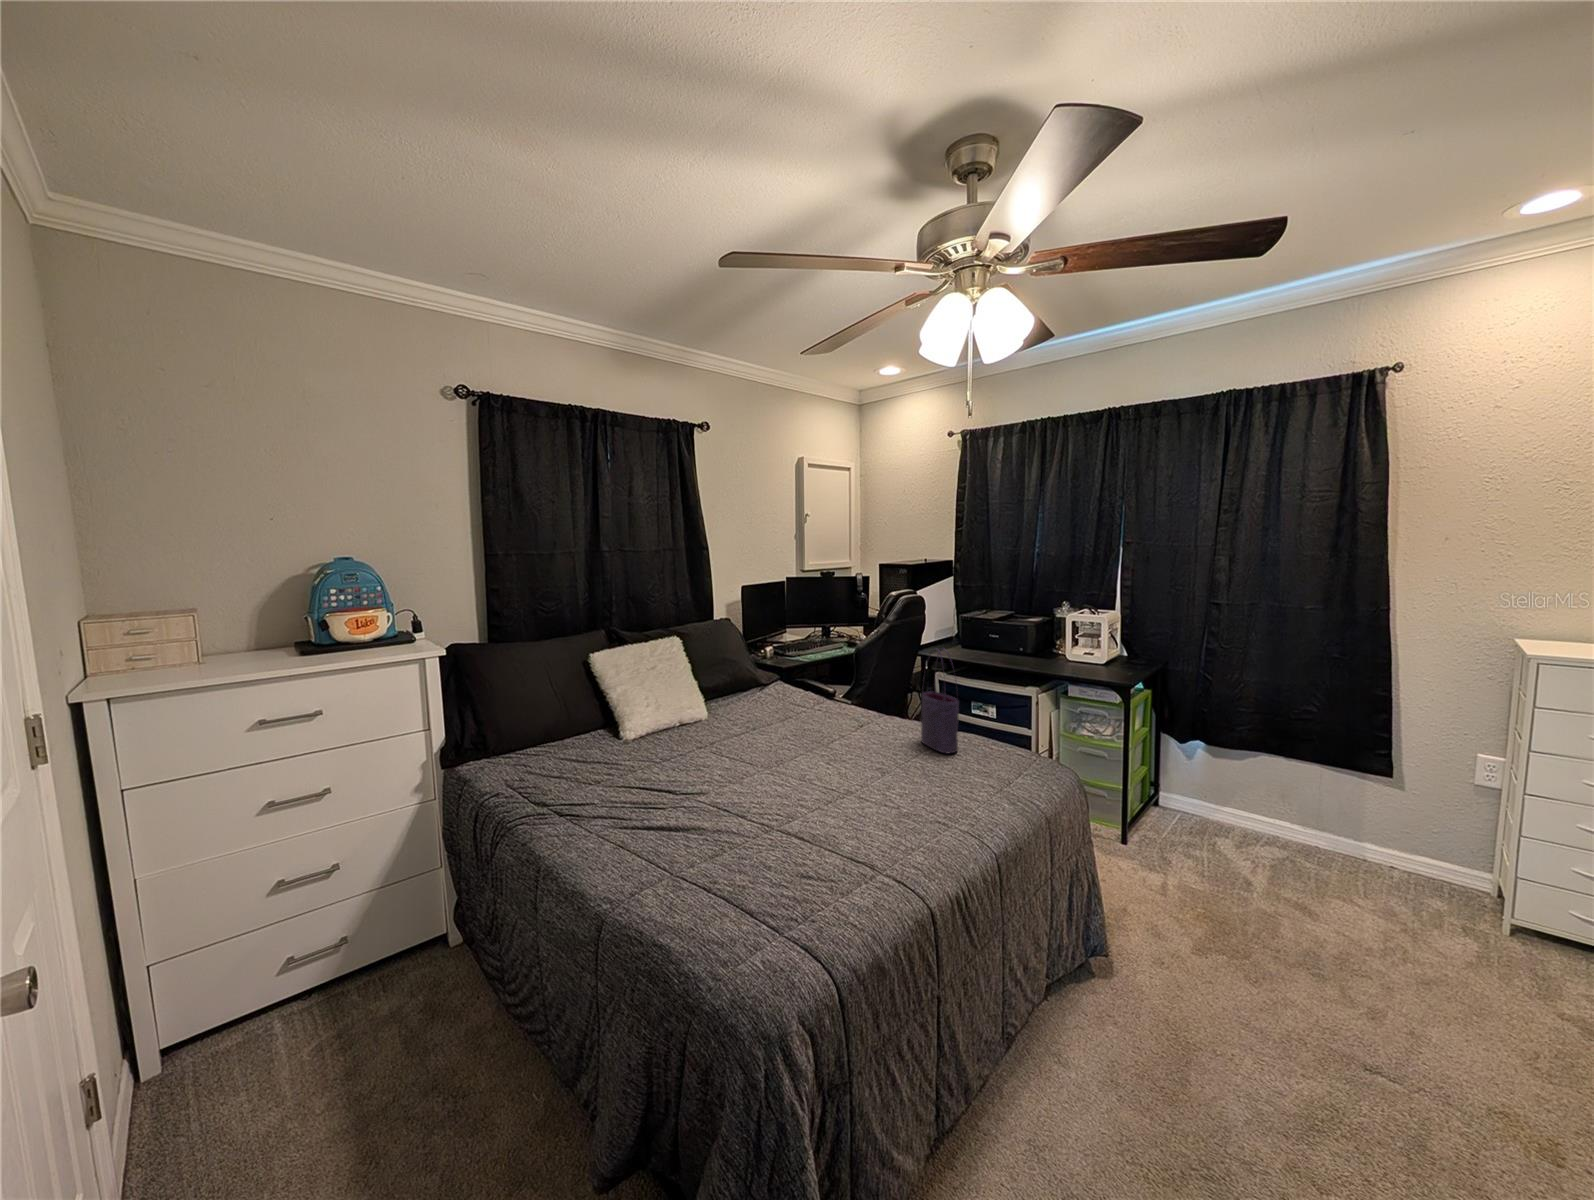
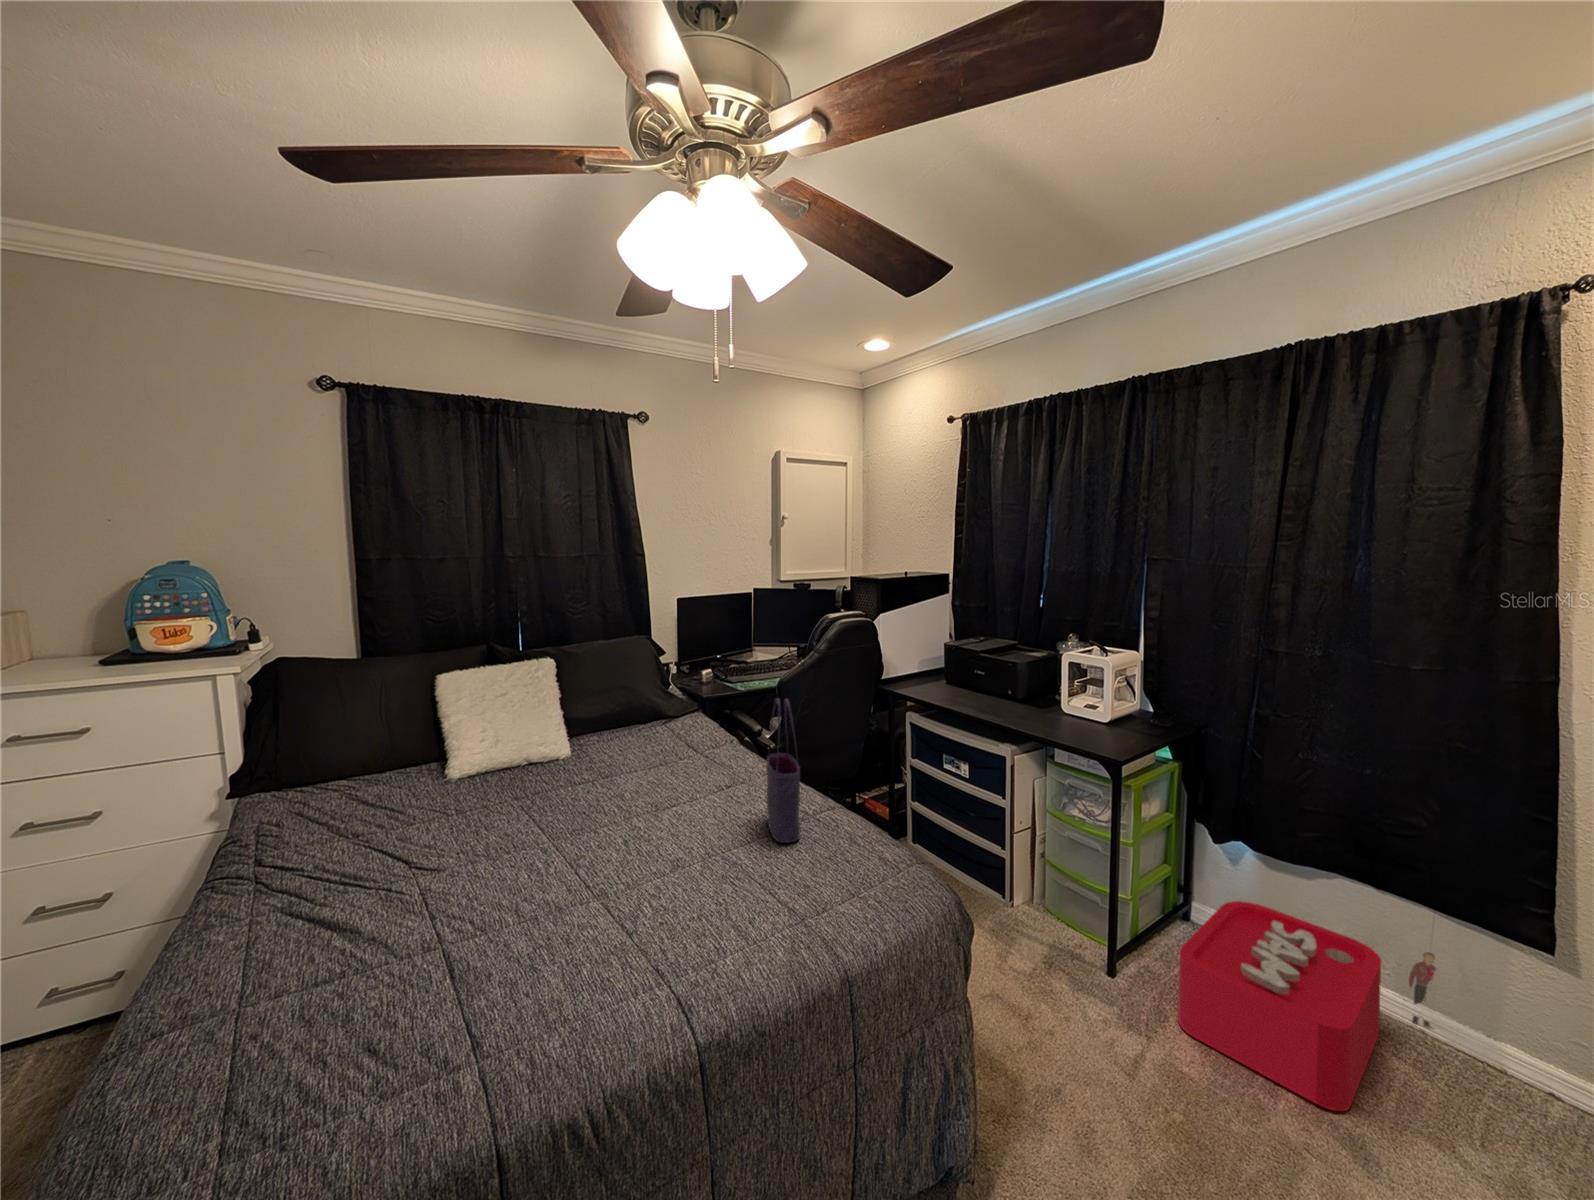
storage bin: none [1177,784,1327,896] -> present [1178,901,1436,1111]

